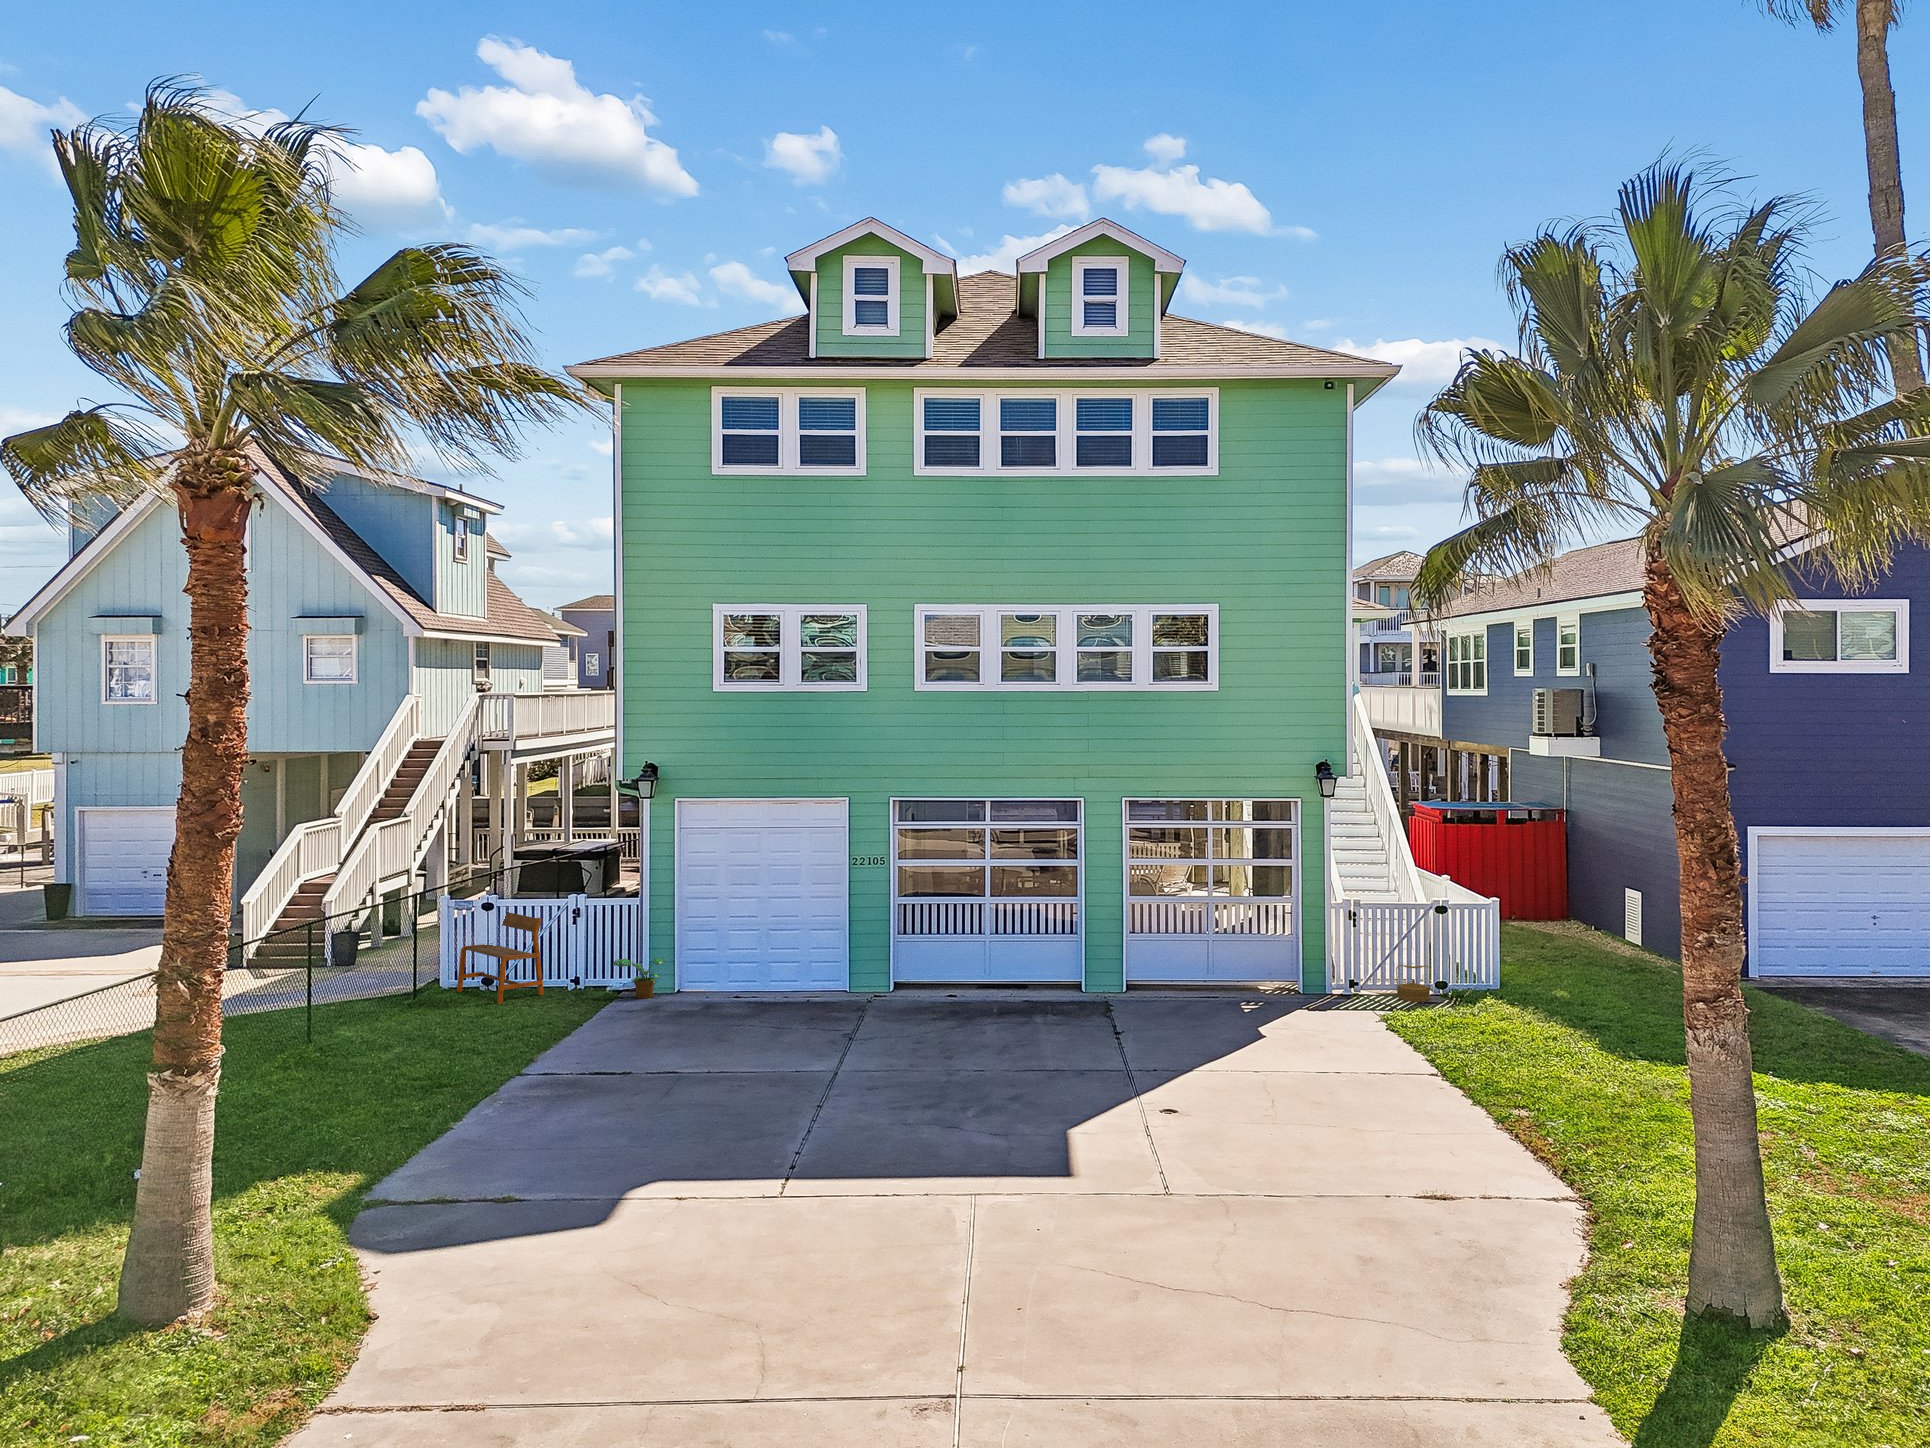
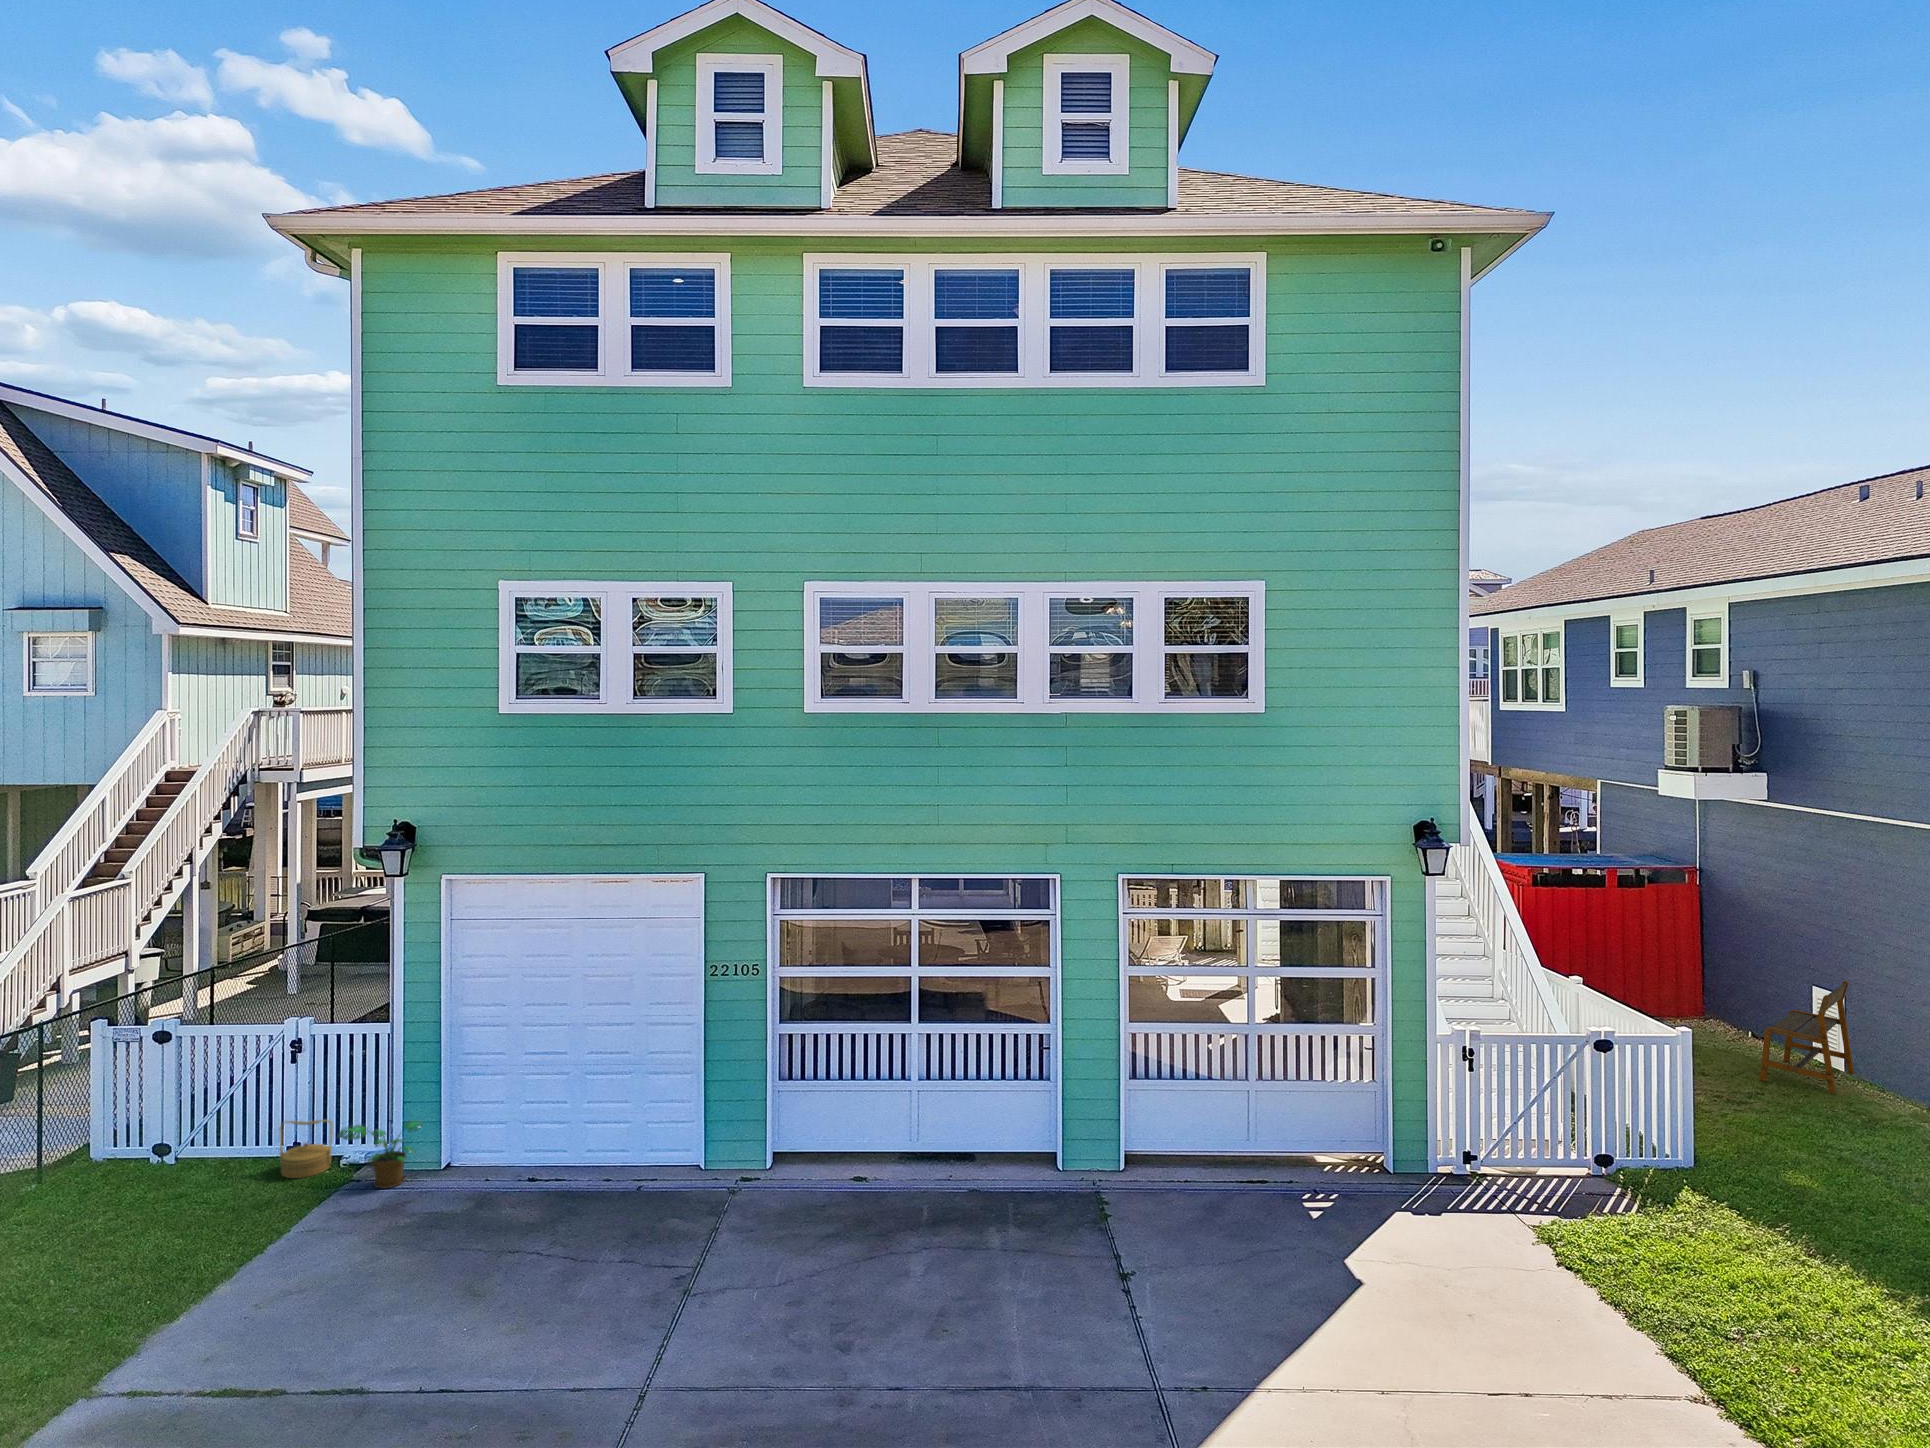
bench: present [457,912,544,1004] -> present [1760,981,1854,1094]
woven basket: present [1396,965,1431,1002] -> present [280,1120,333,1178]

